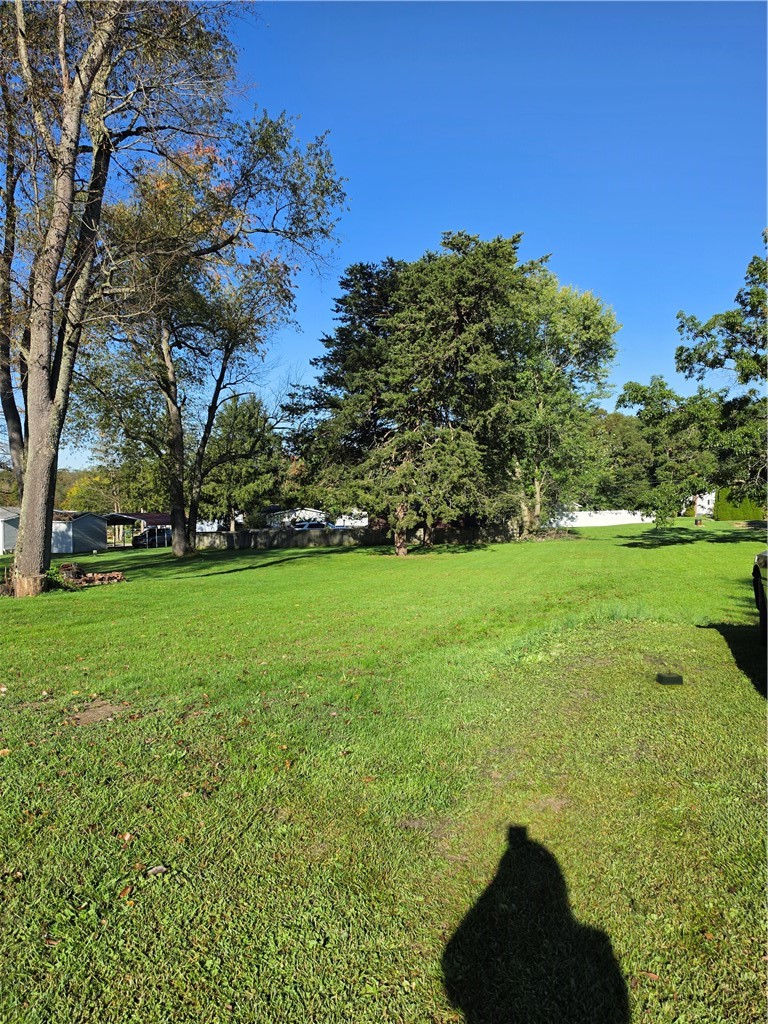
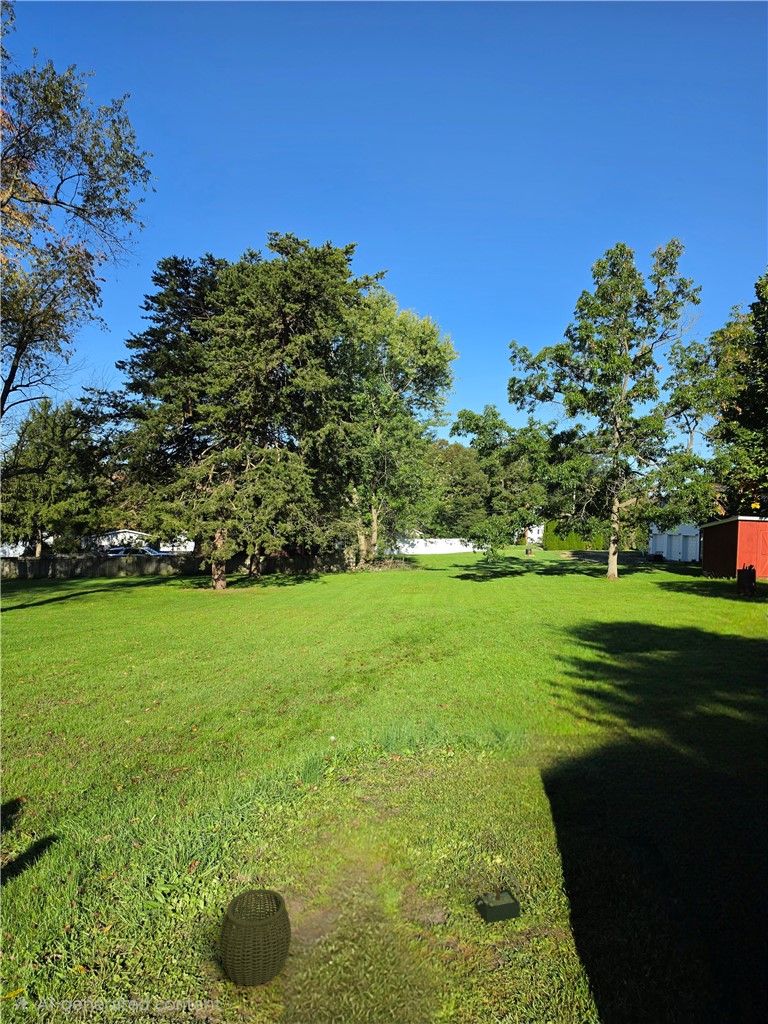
woven basket: none [519,654,556,691] -> present [219,889,291,986]

